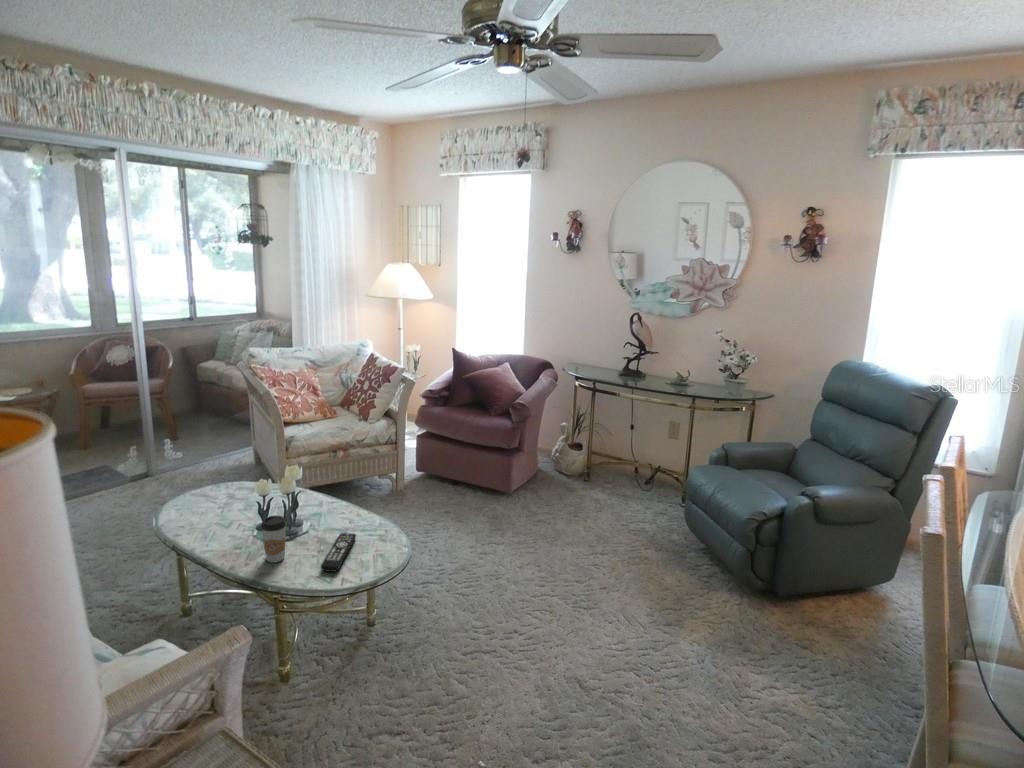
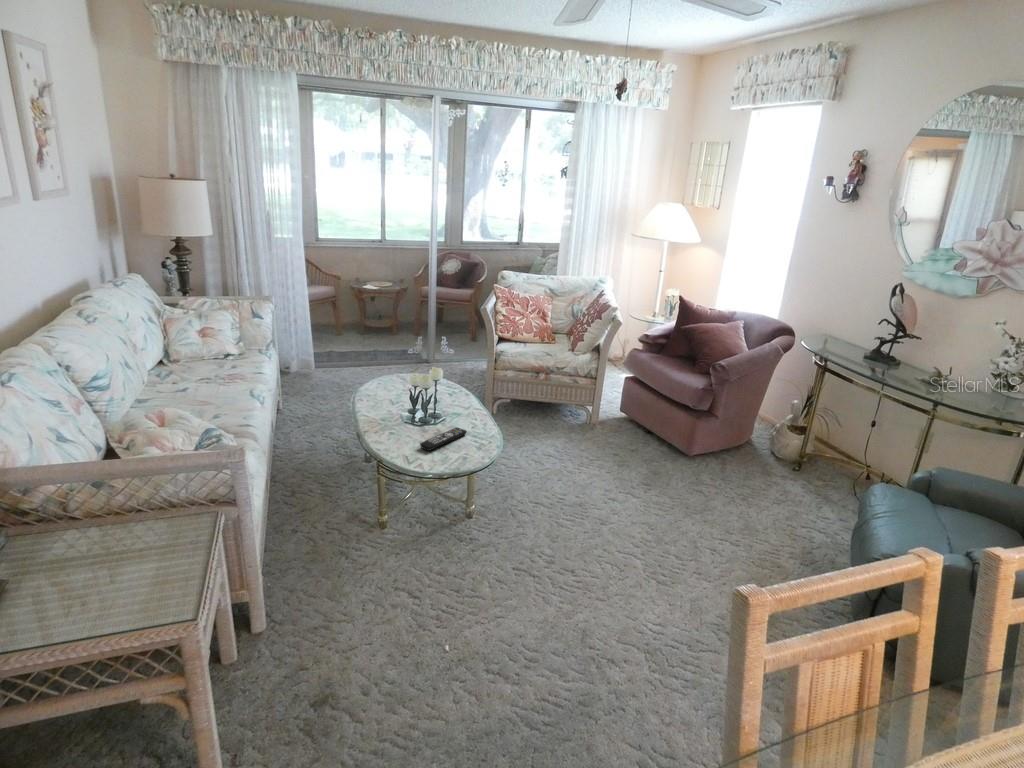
coffee cup: present [261,516,286,563] -> none [393,397,411,433]

